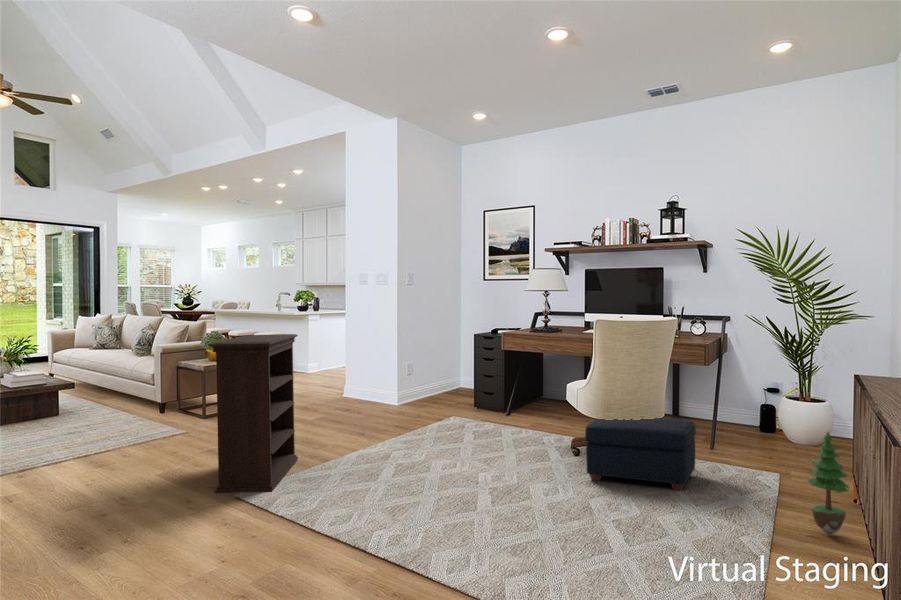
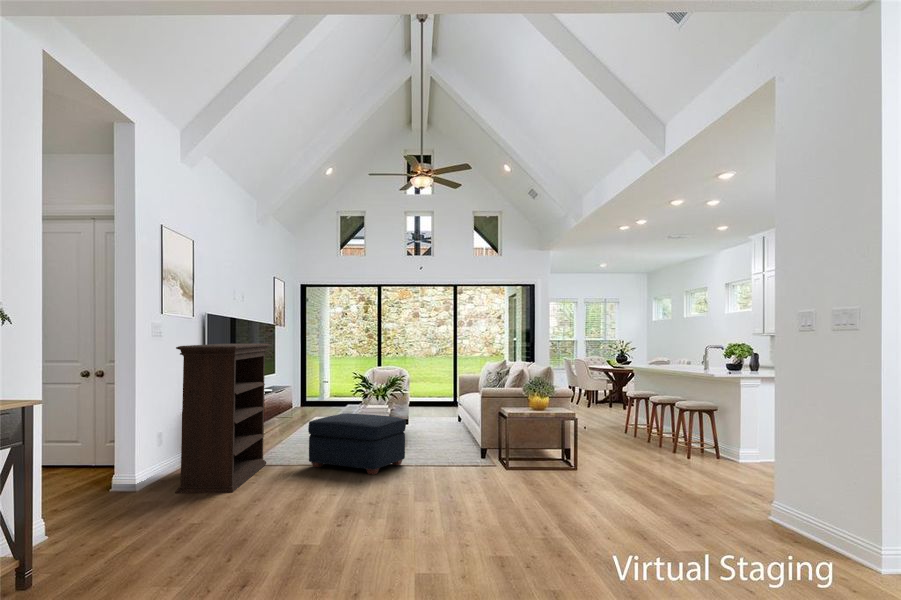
ottoman: present [585,418,696,490] -> present [308,413,406,475]
potted tree: present [808,432,849,534] -> none [749,432,790,536]

